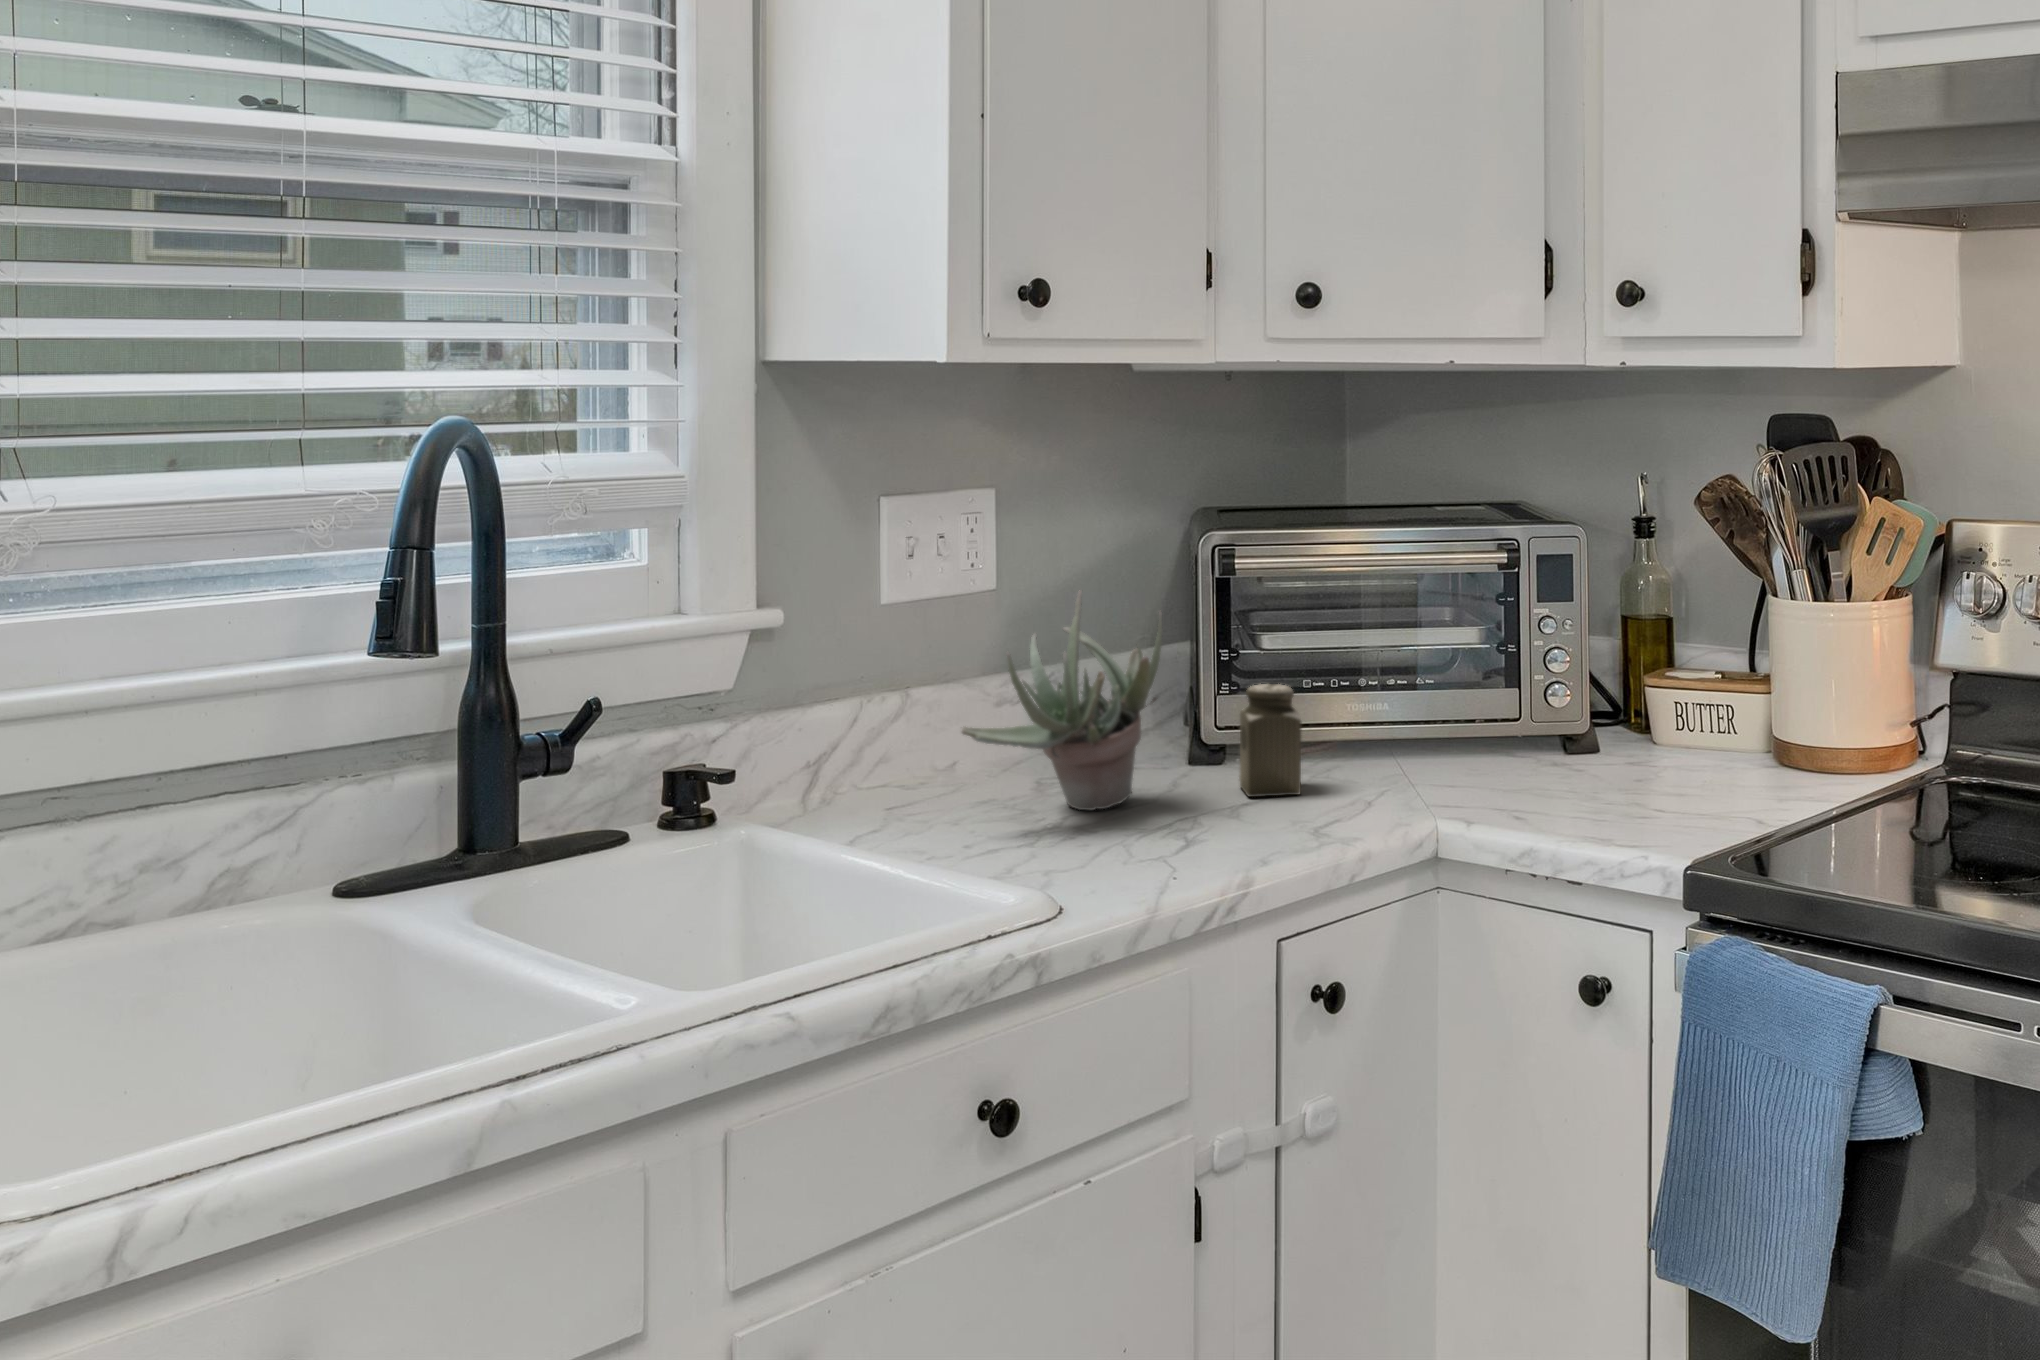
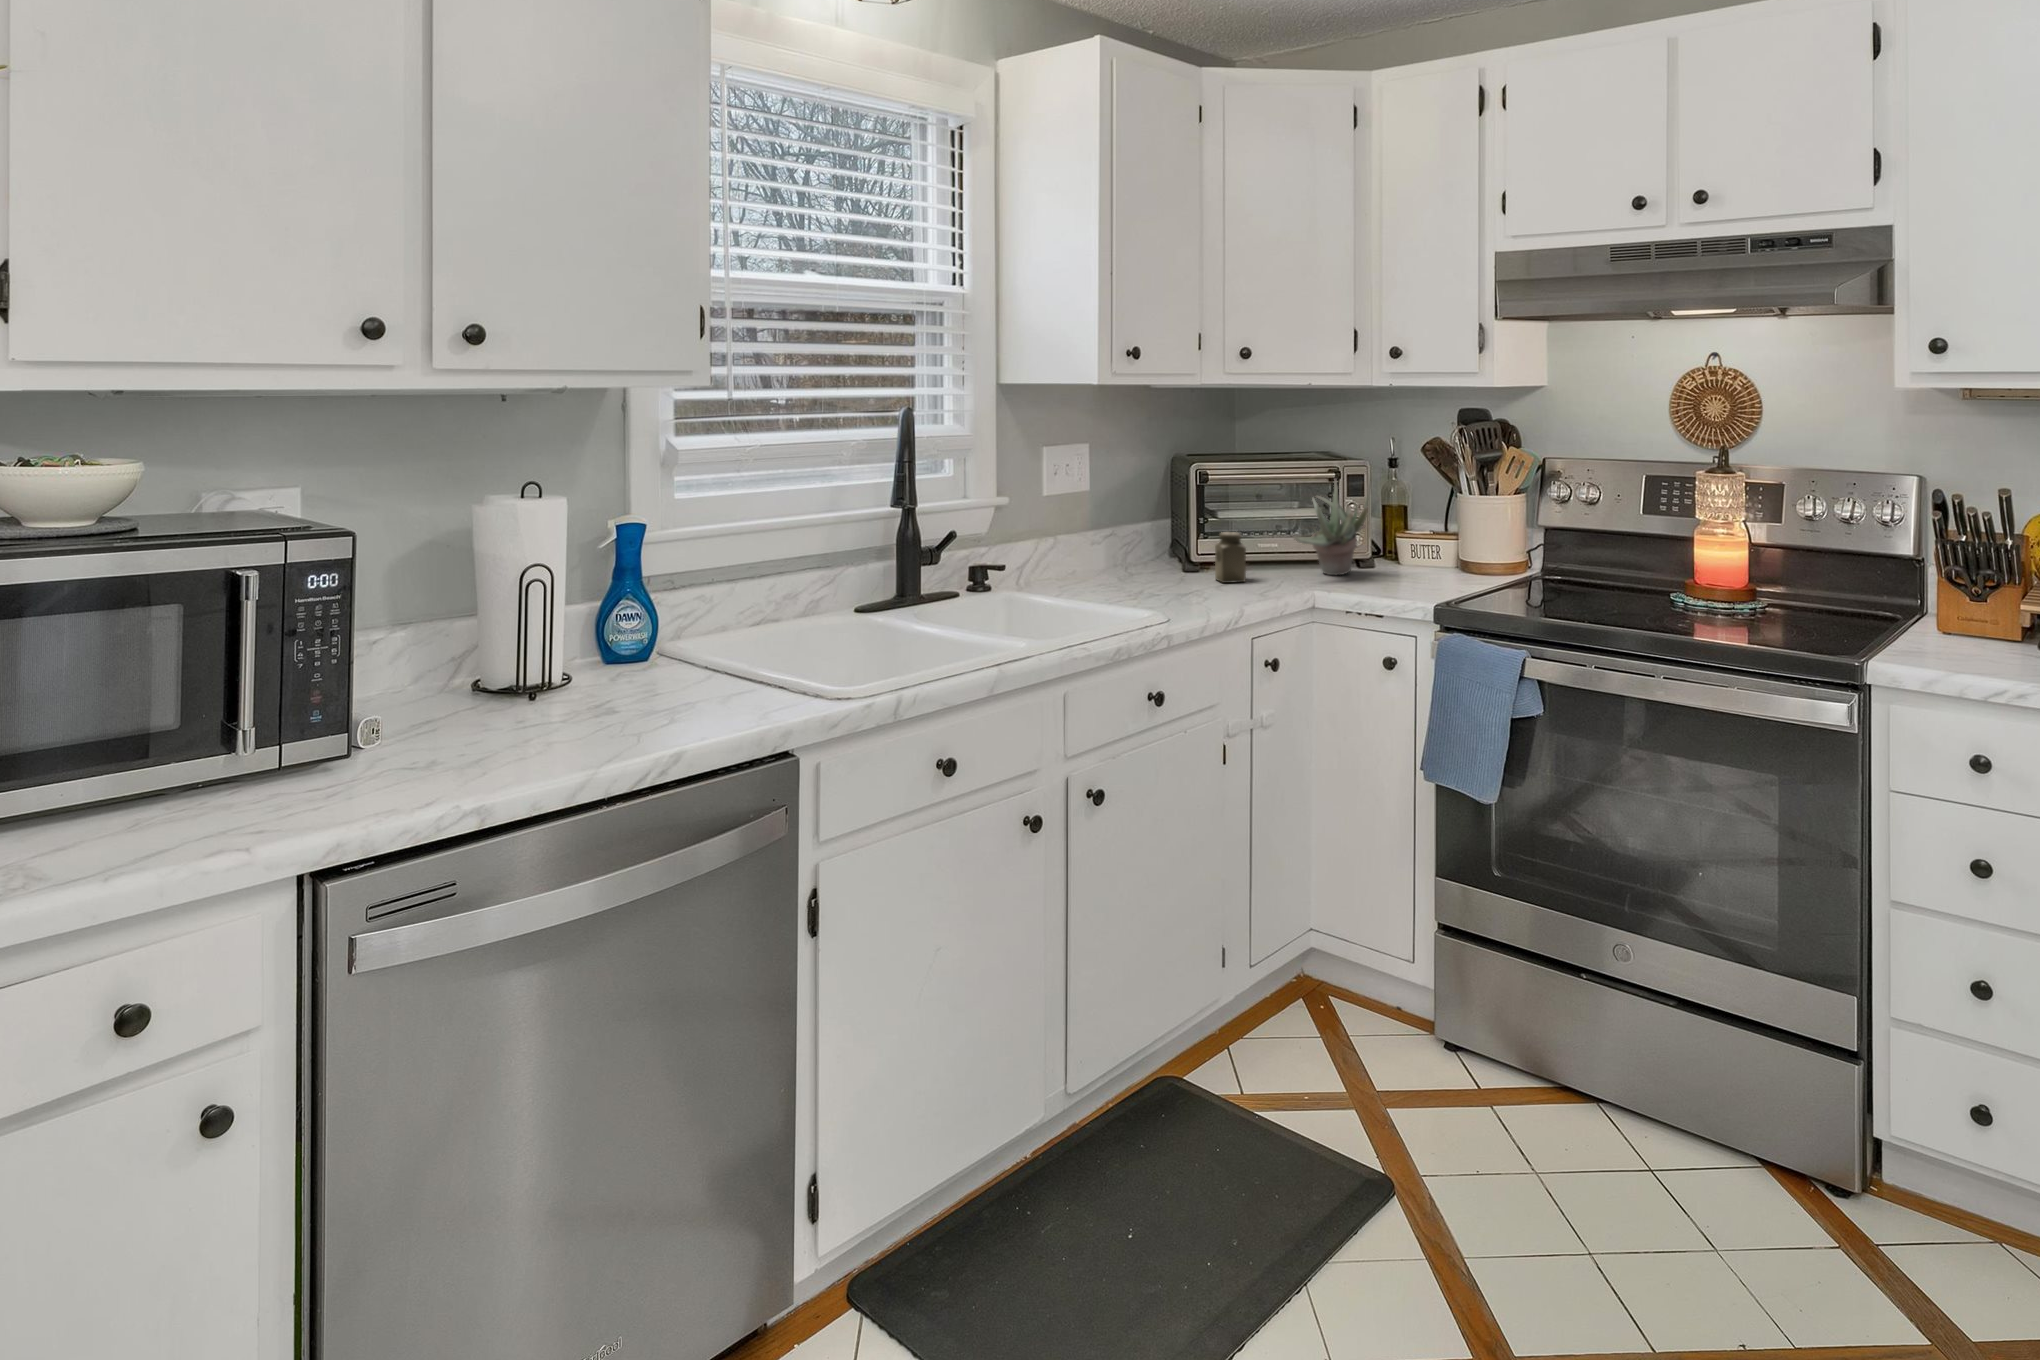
succulent plant: present [962,590,1162,810] -> present [1293,479,1369,575]

